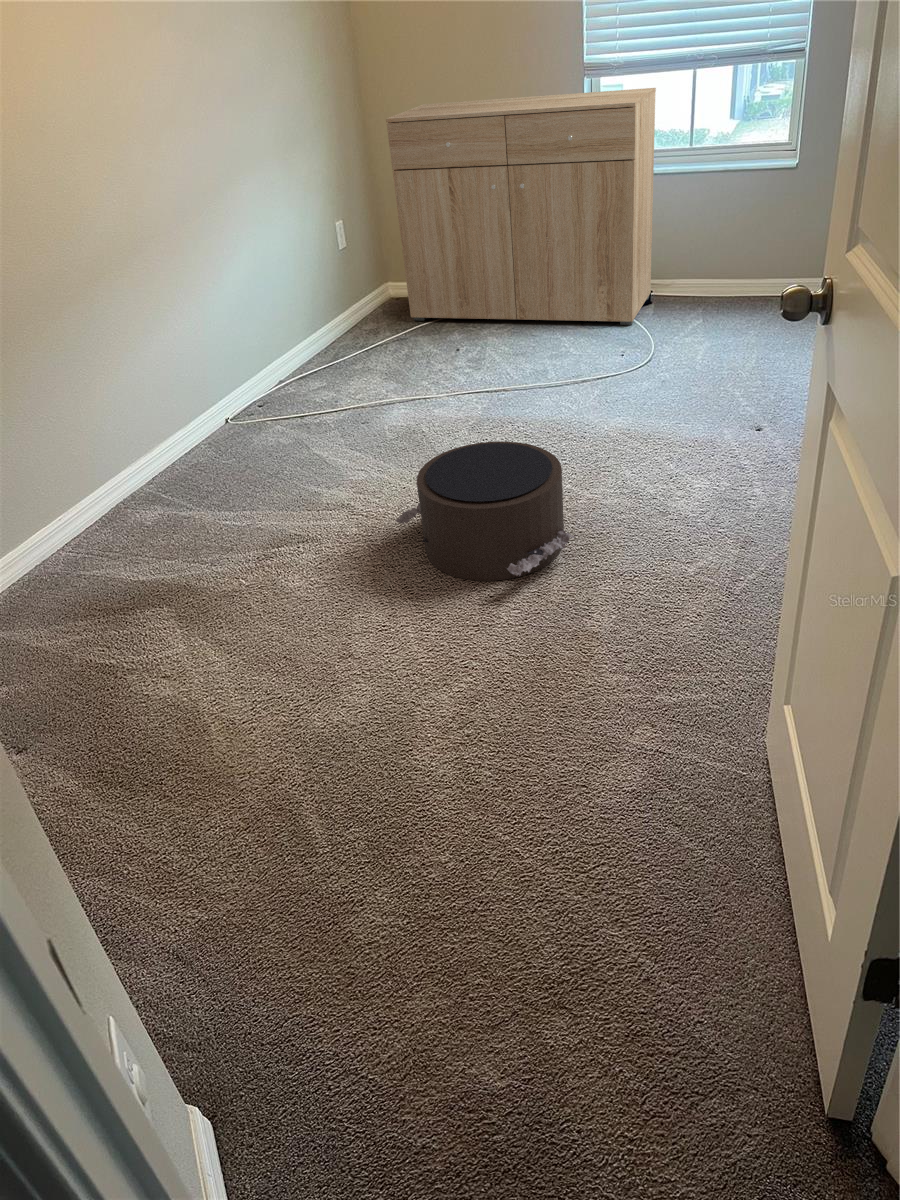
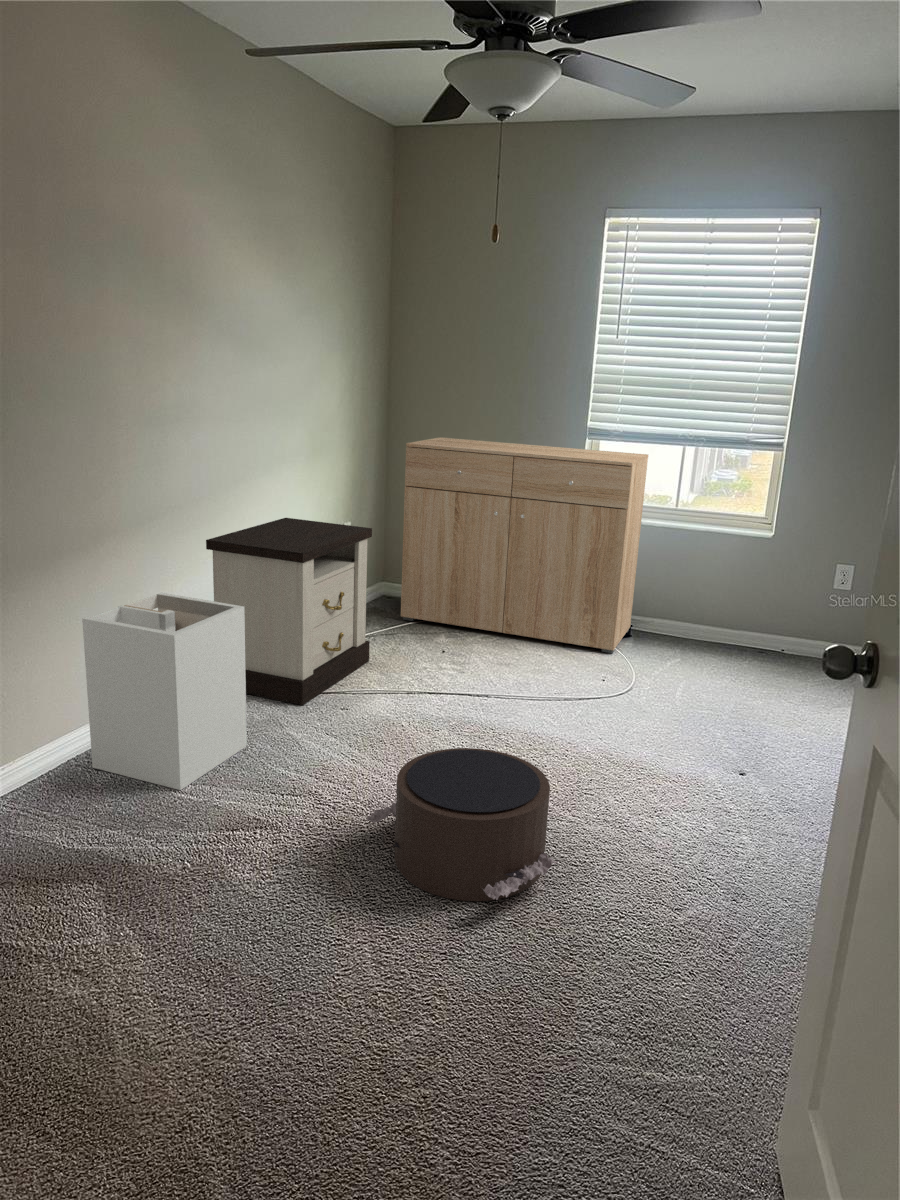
nightstand: none [194,226,384,423] -> present [206,518,372,705]
laundry hamper: none [91,330,277,519] -> present [82,593,247,790]

